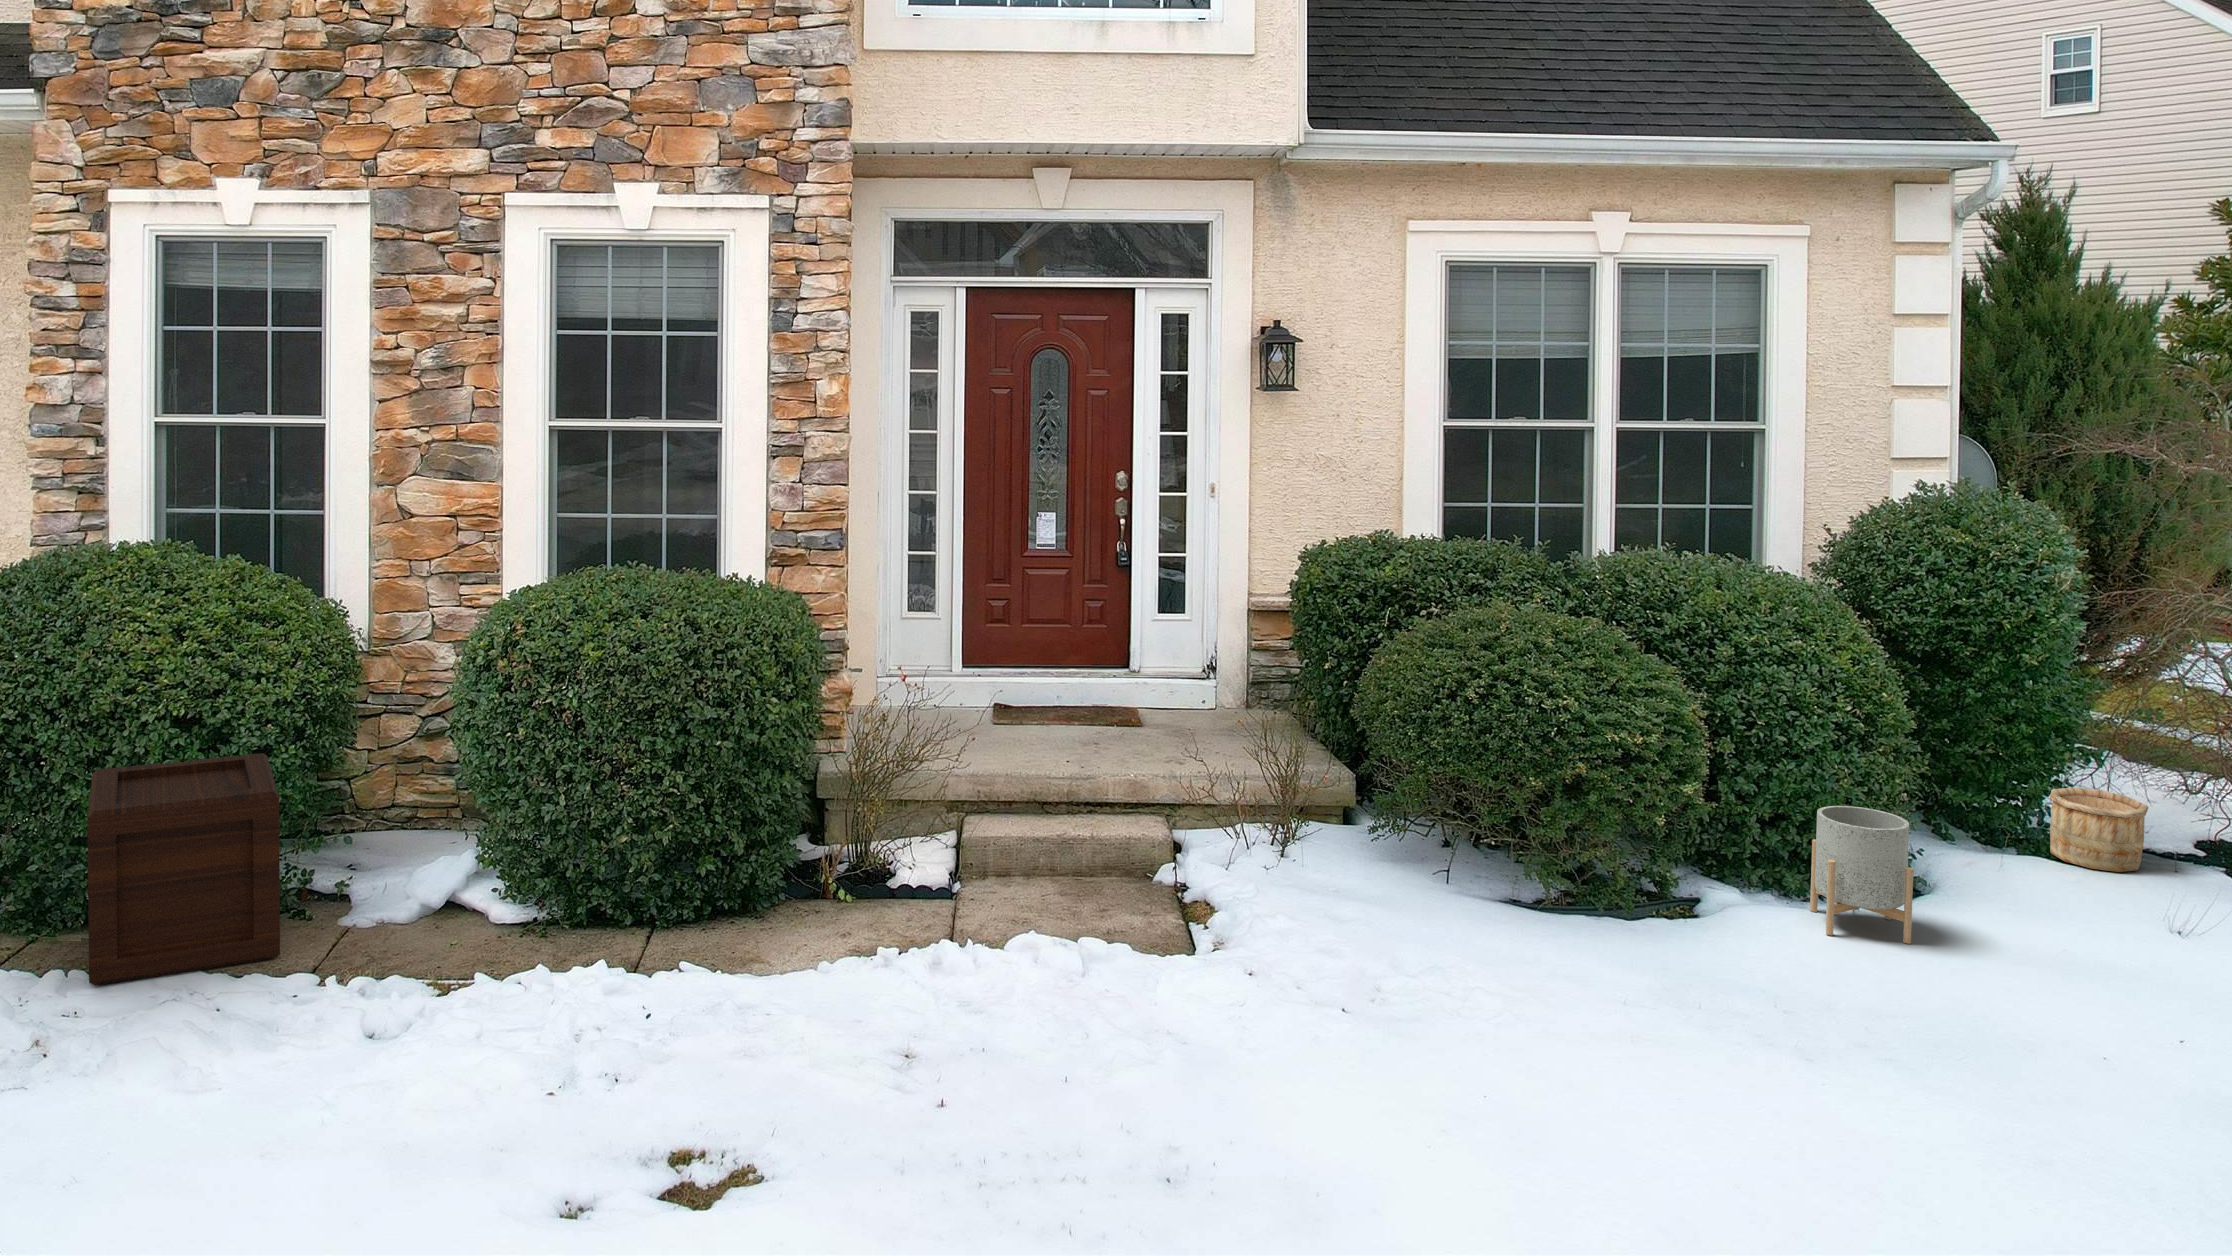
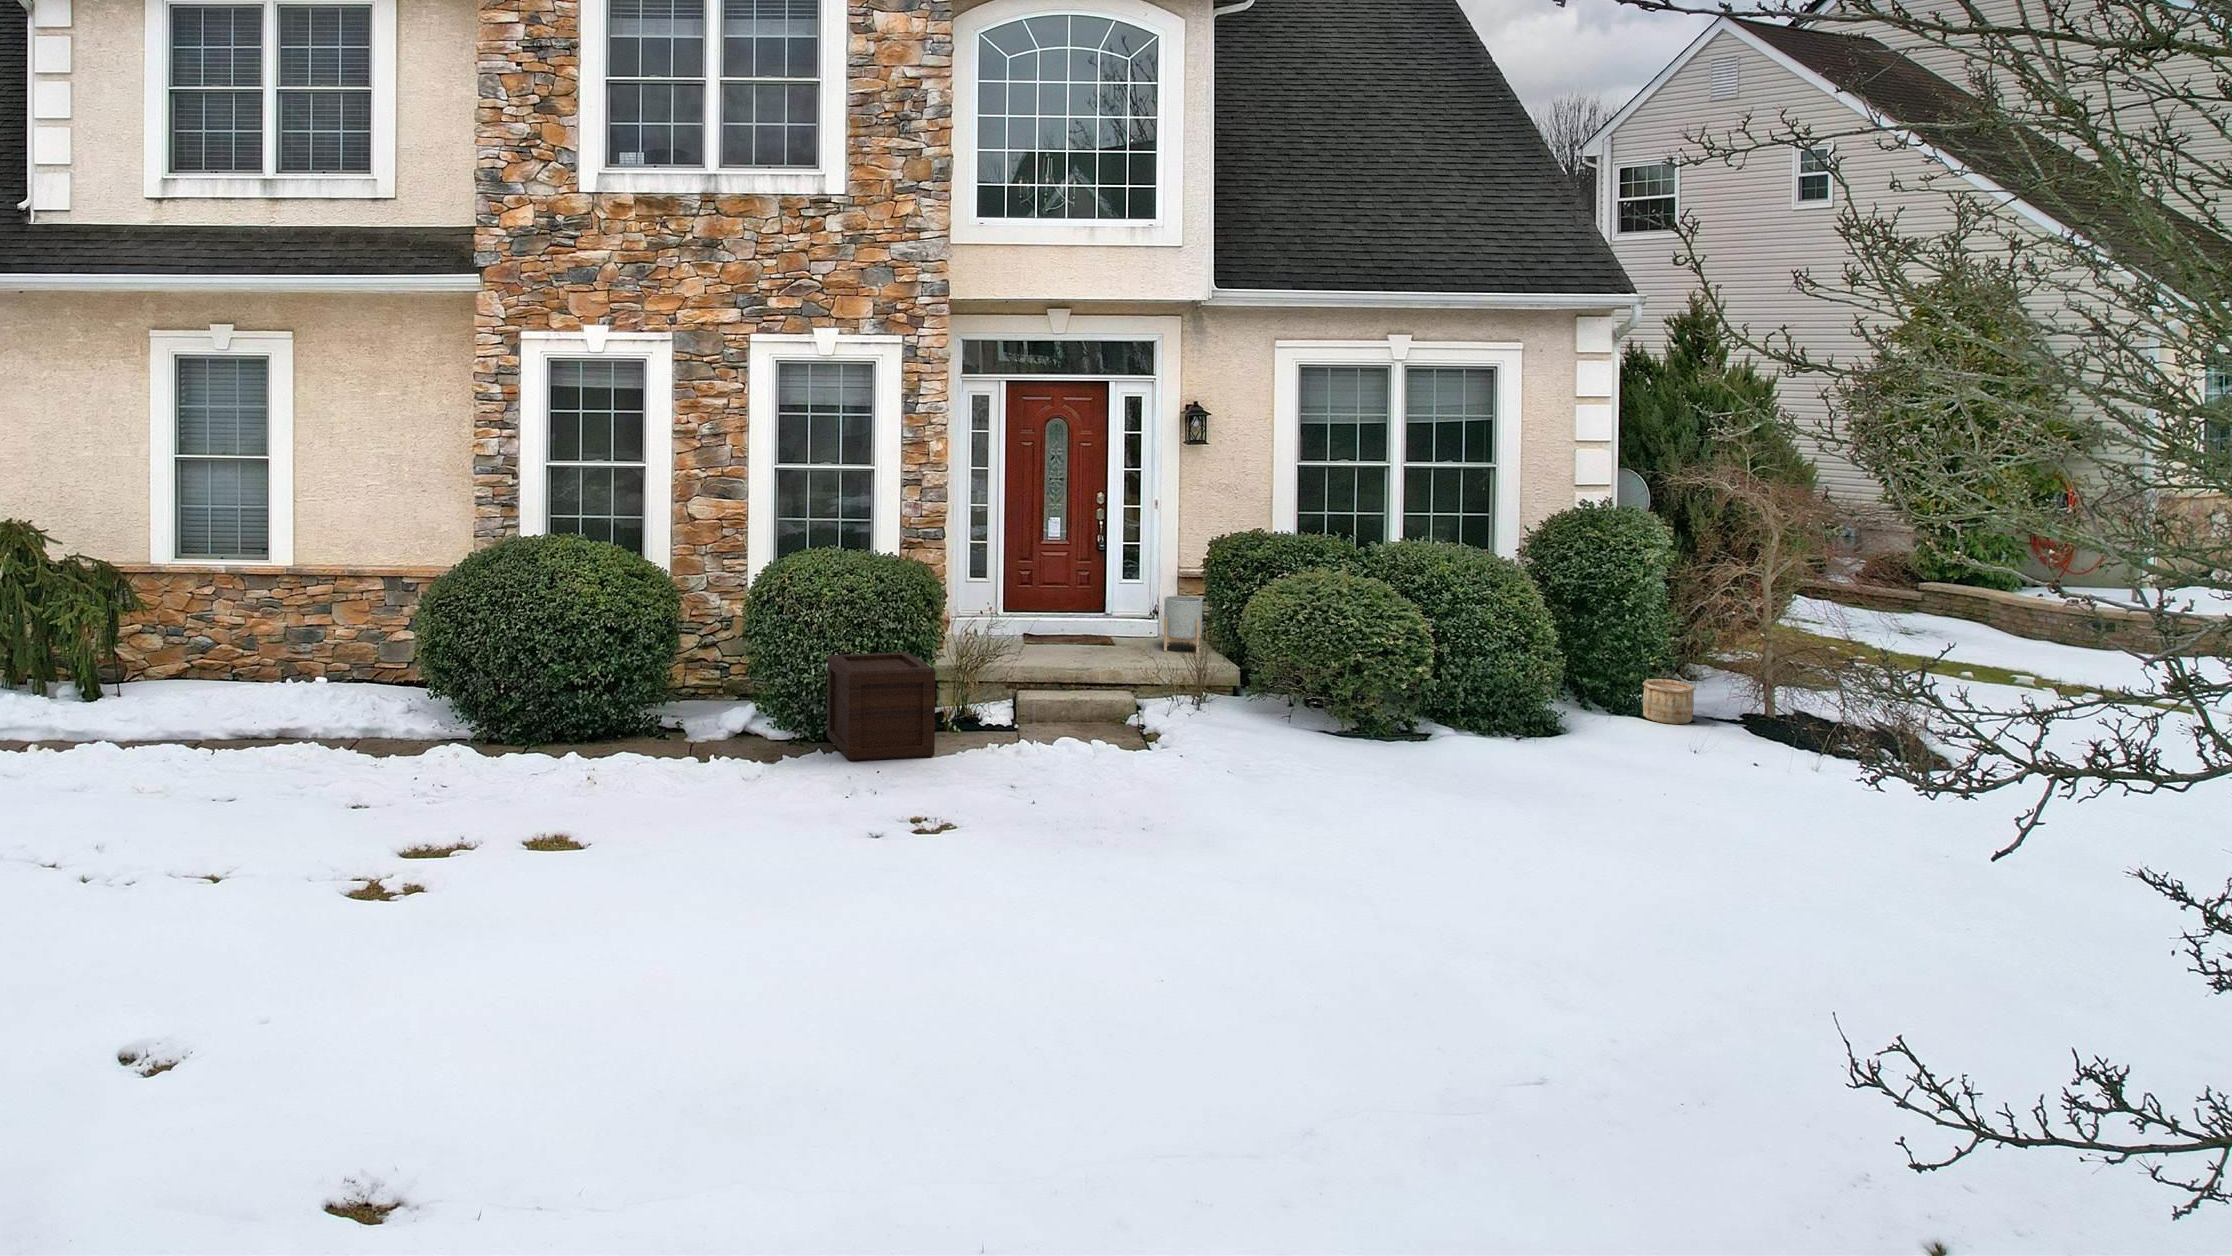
wooden crate: present [87,753,280,985] -> present [827,652,936,761]
planter: present [1810,806,1913,944] -> present [1164,596,1202,654]

